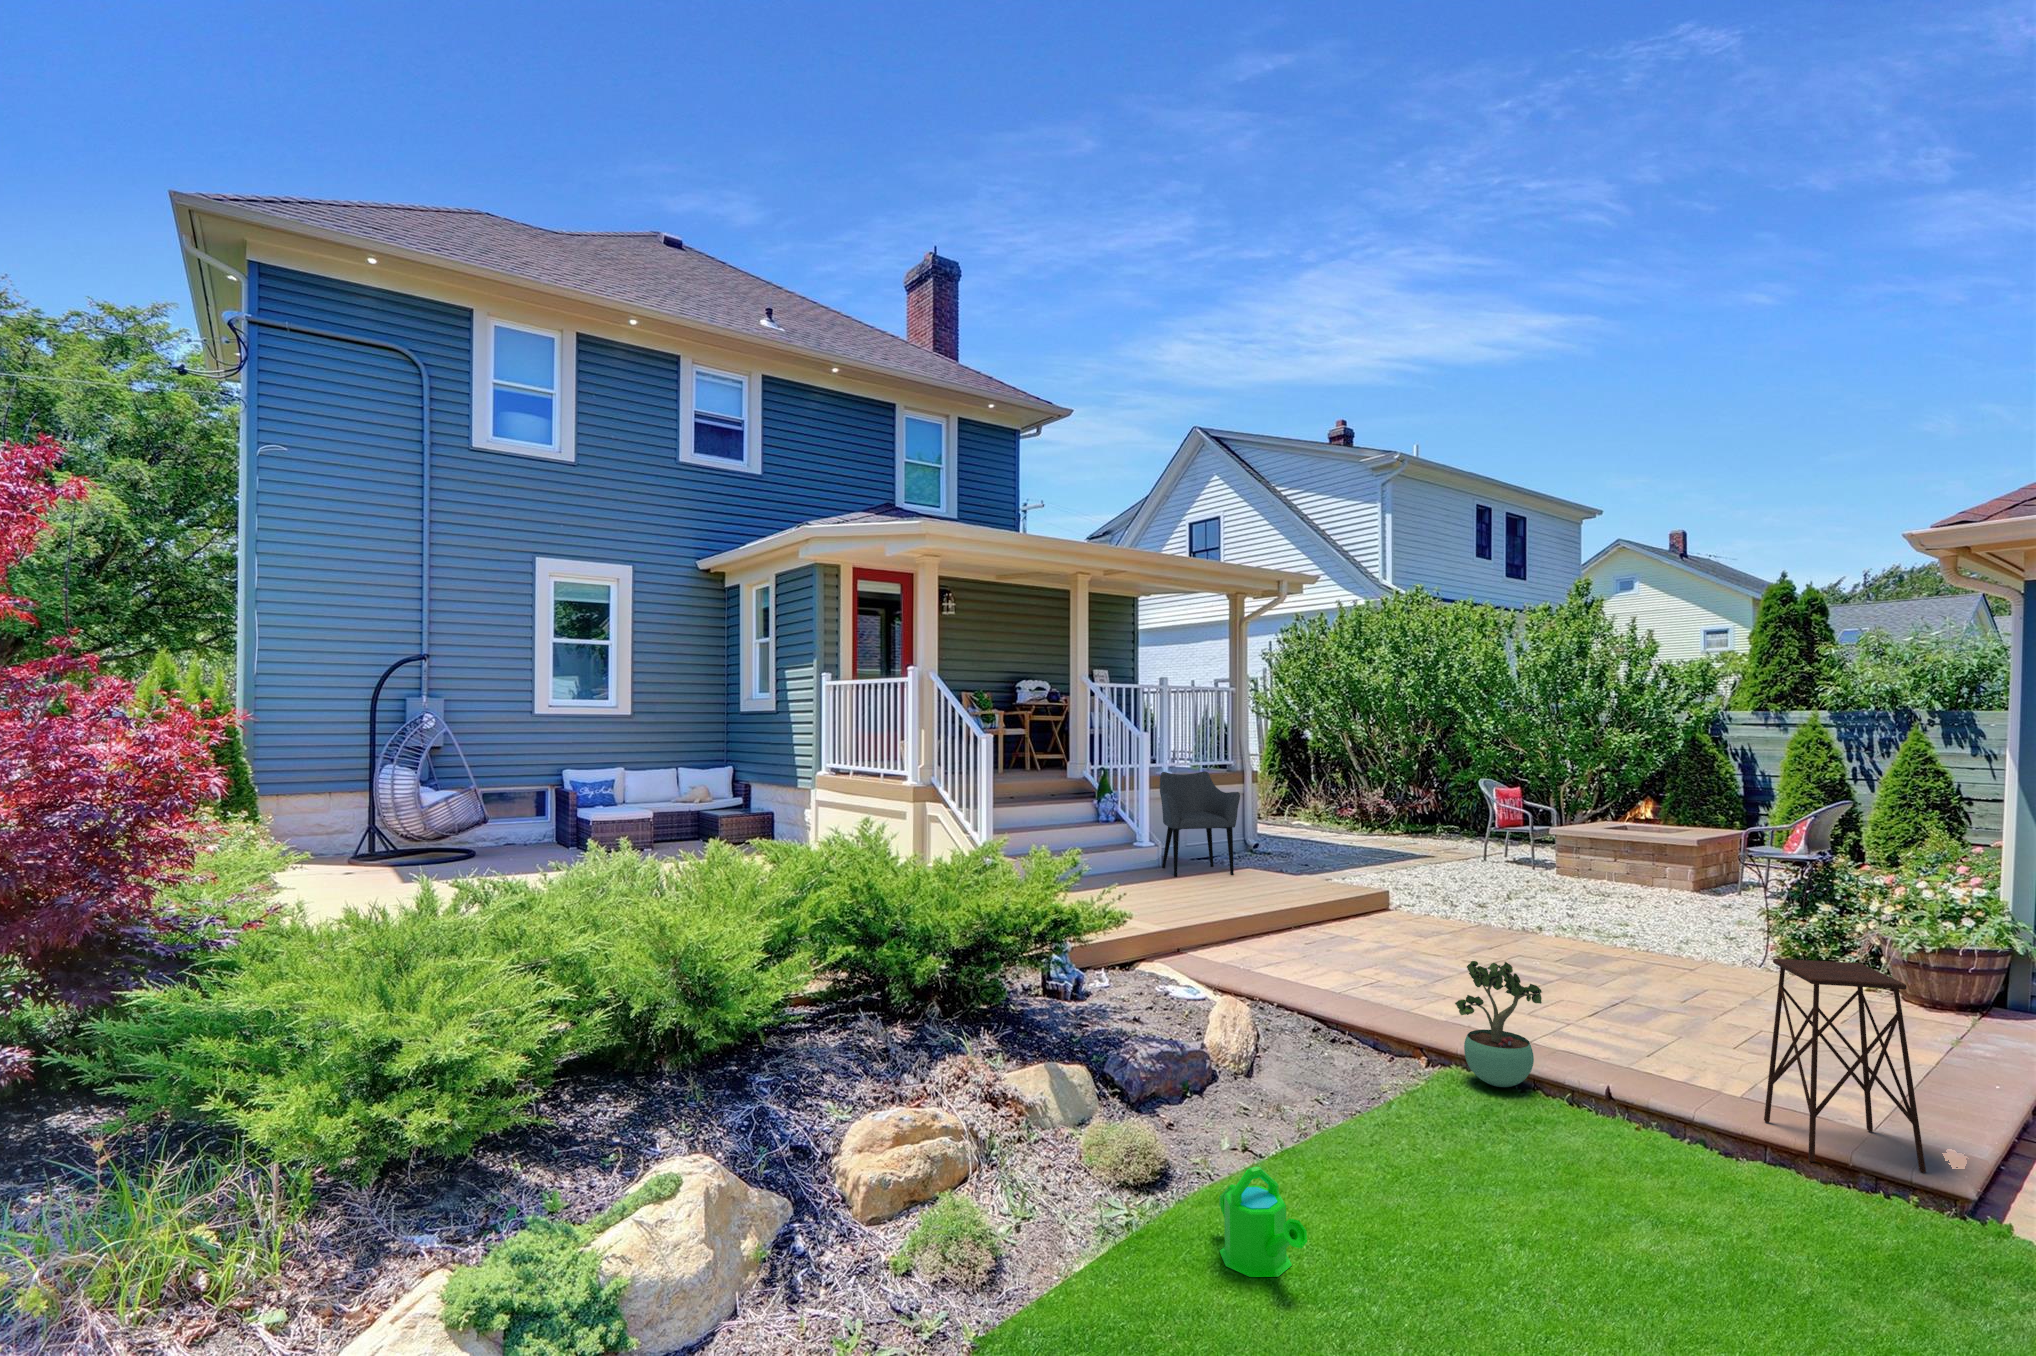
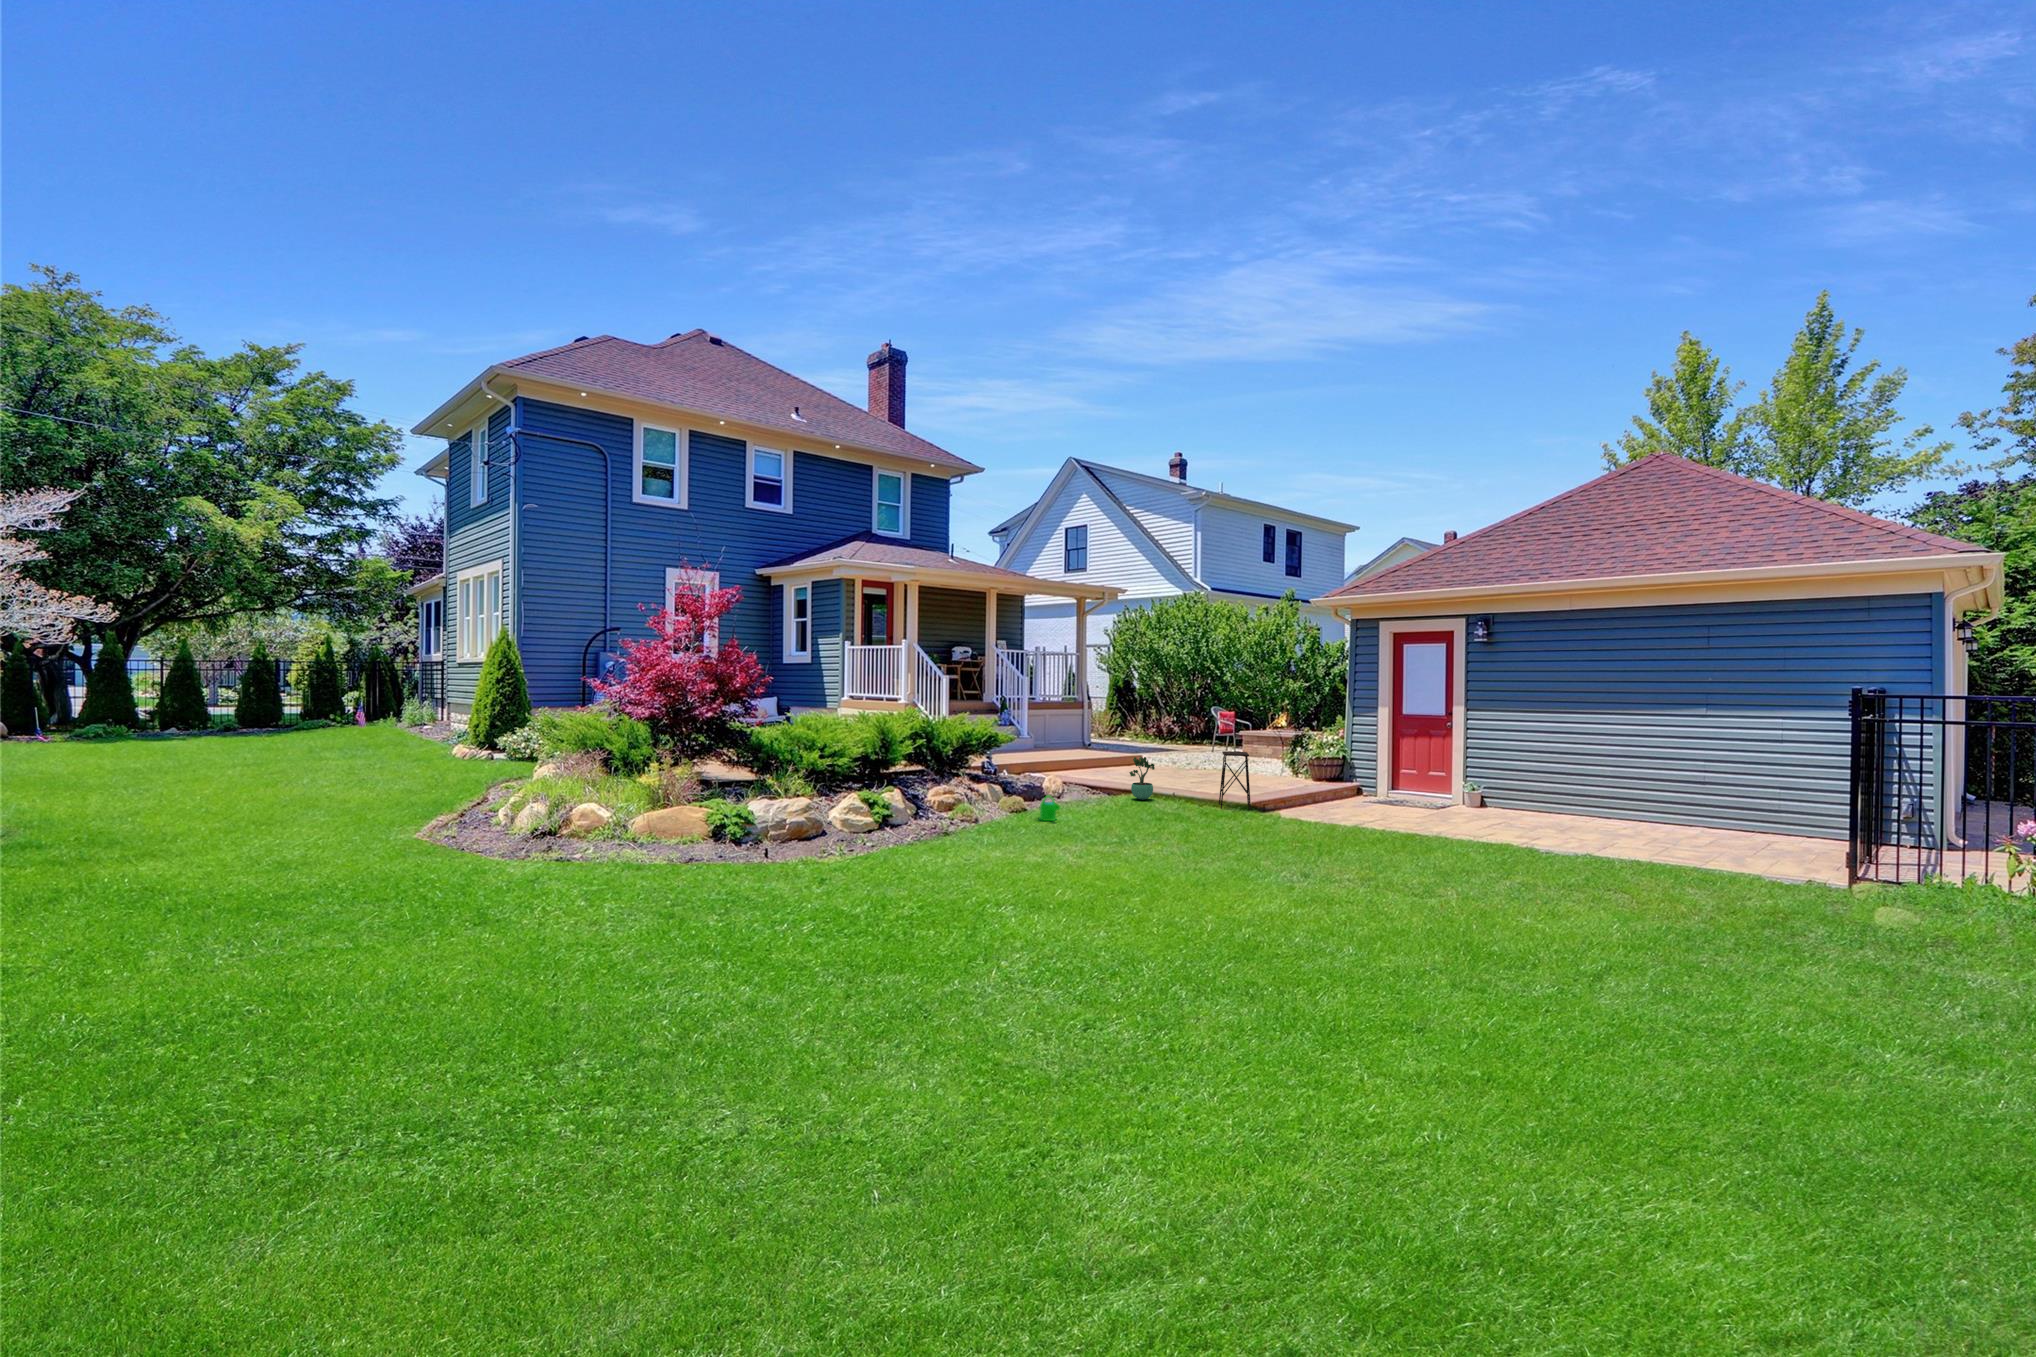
armchair: present [1160,771,1240,877] -> none [1035,700,1077,755]

